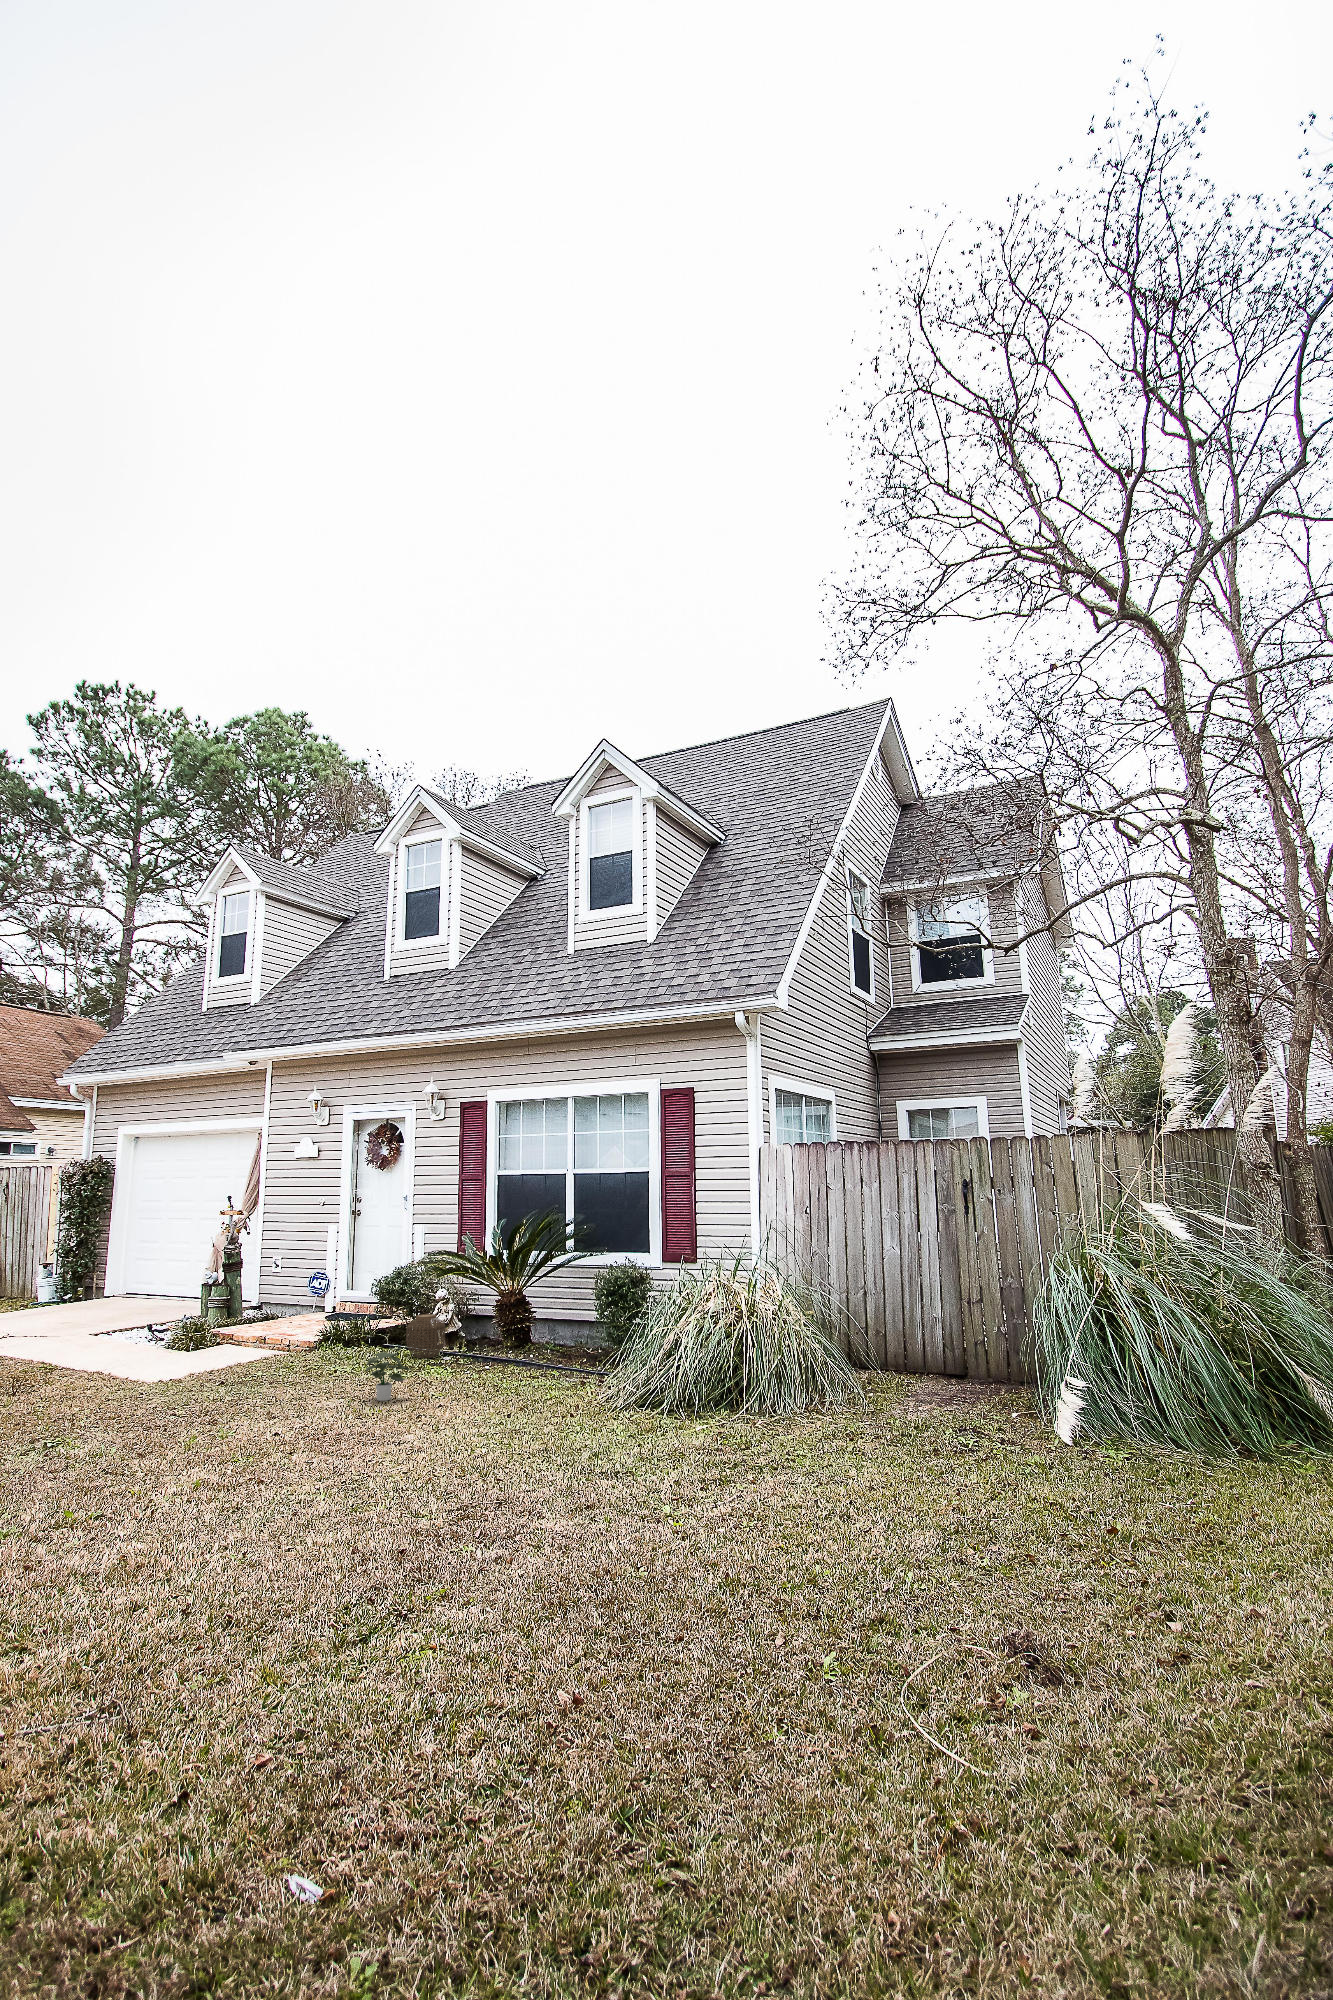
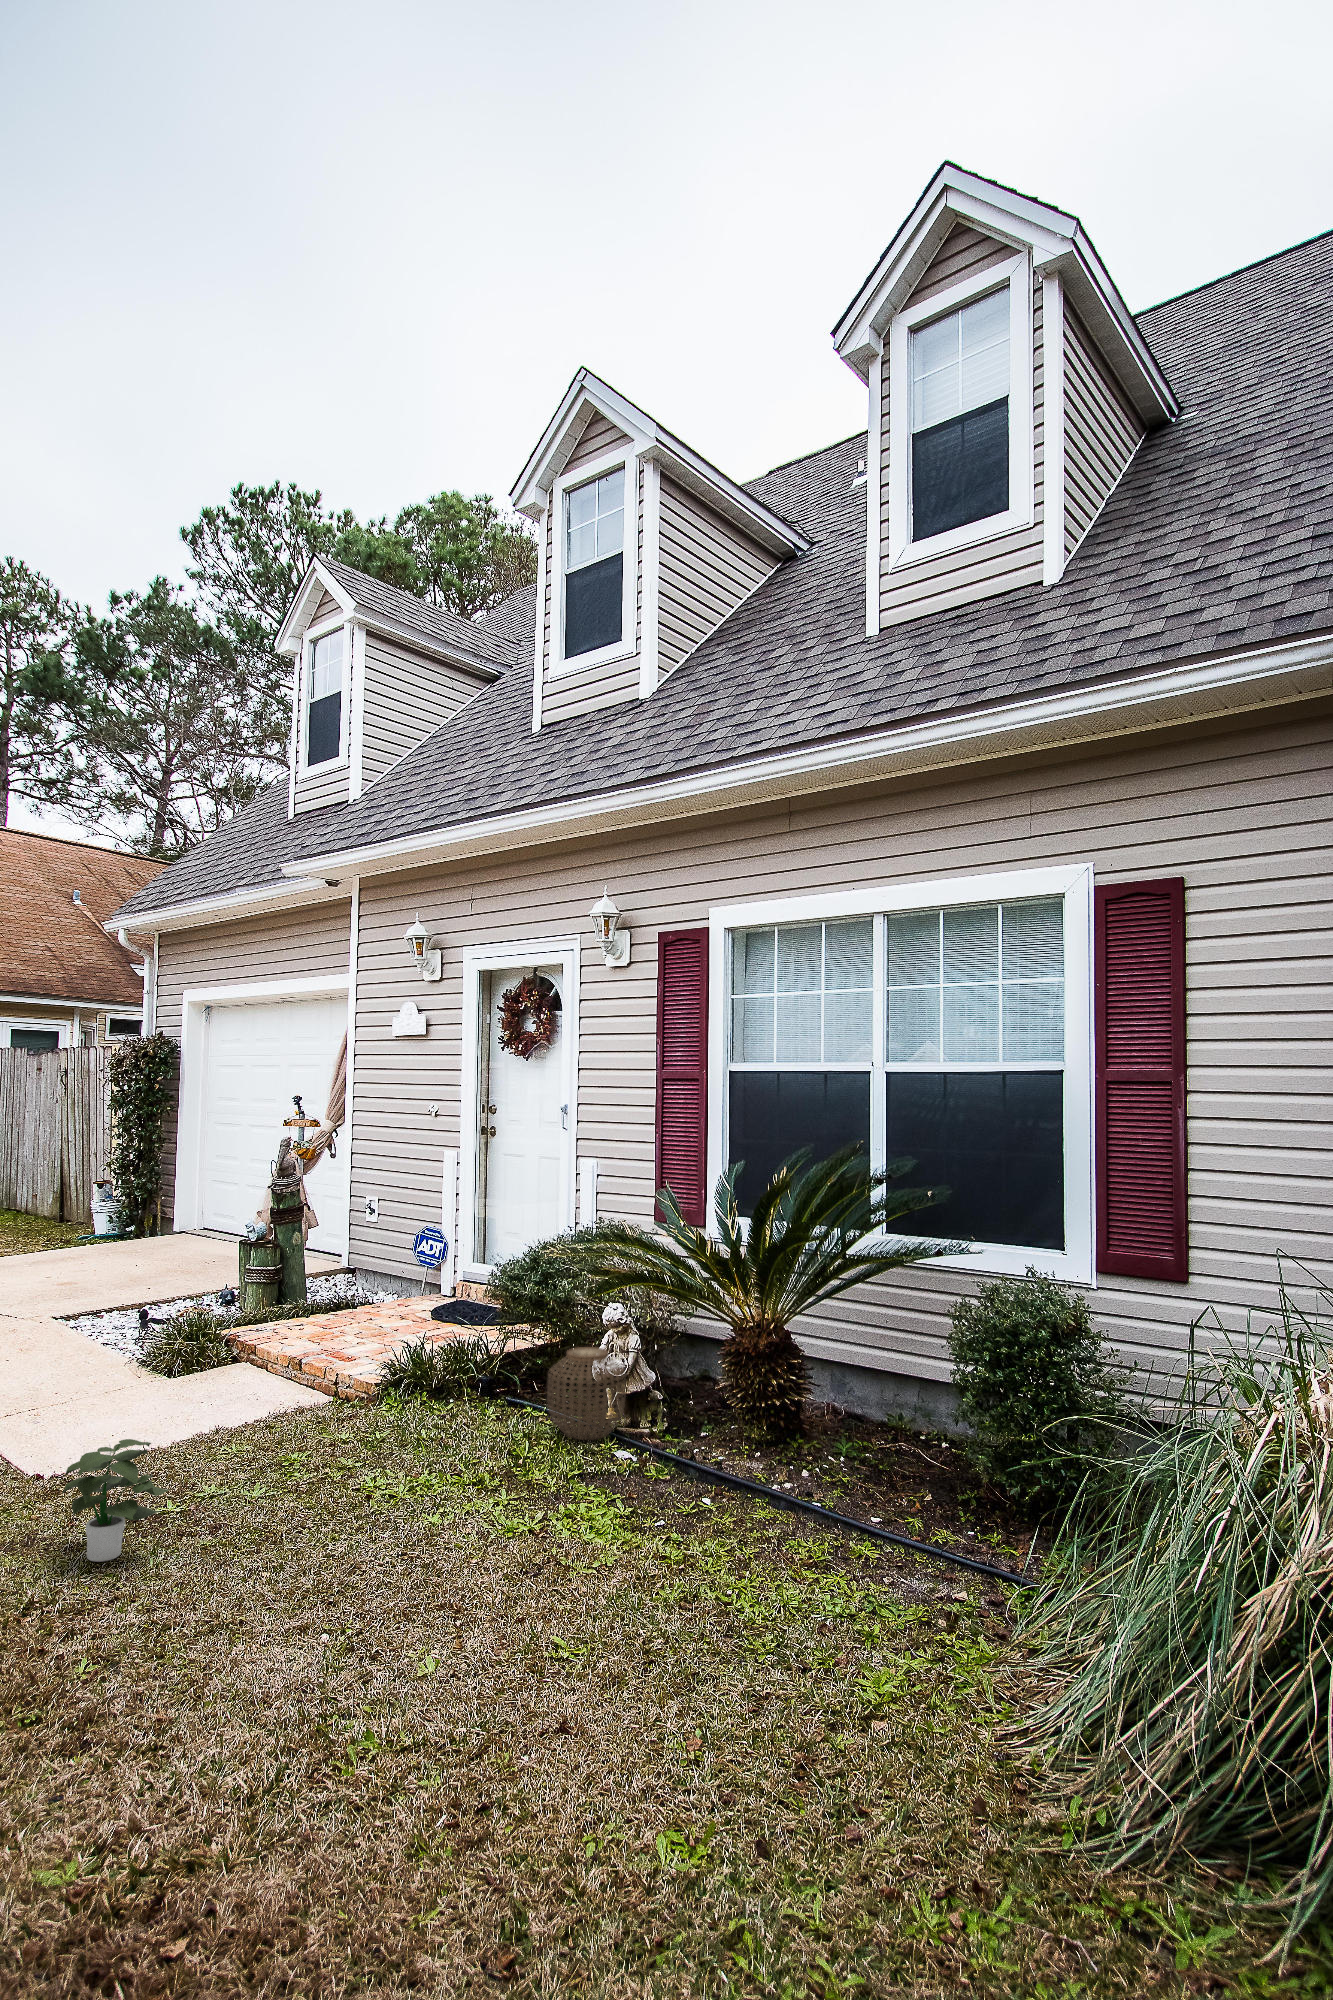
potted plant: present [366,1348,410,1401] -> present [61,1439,169,1562]

